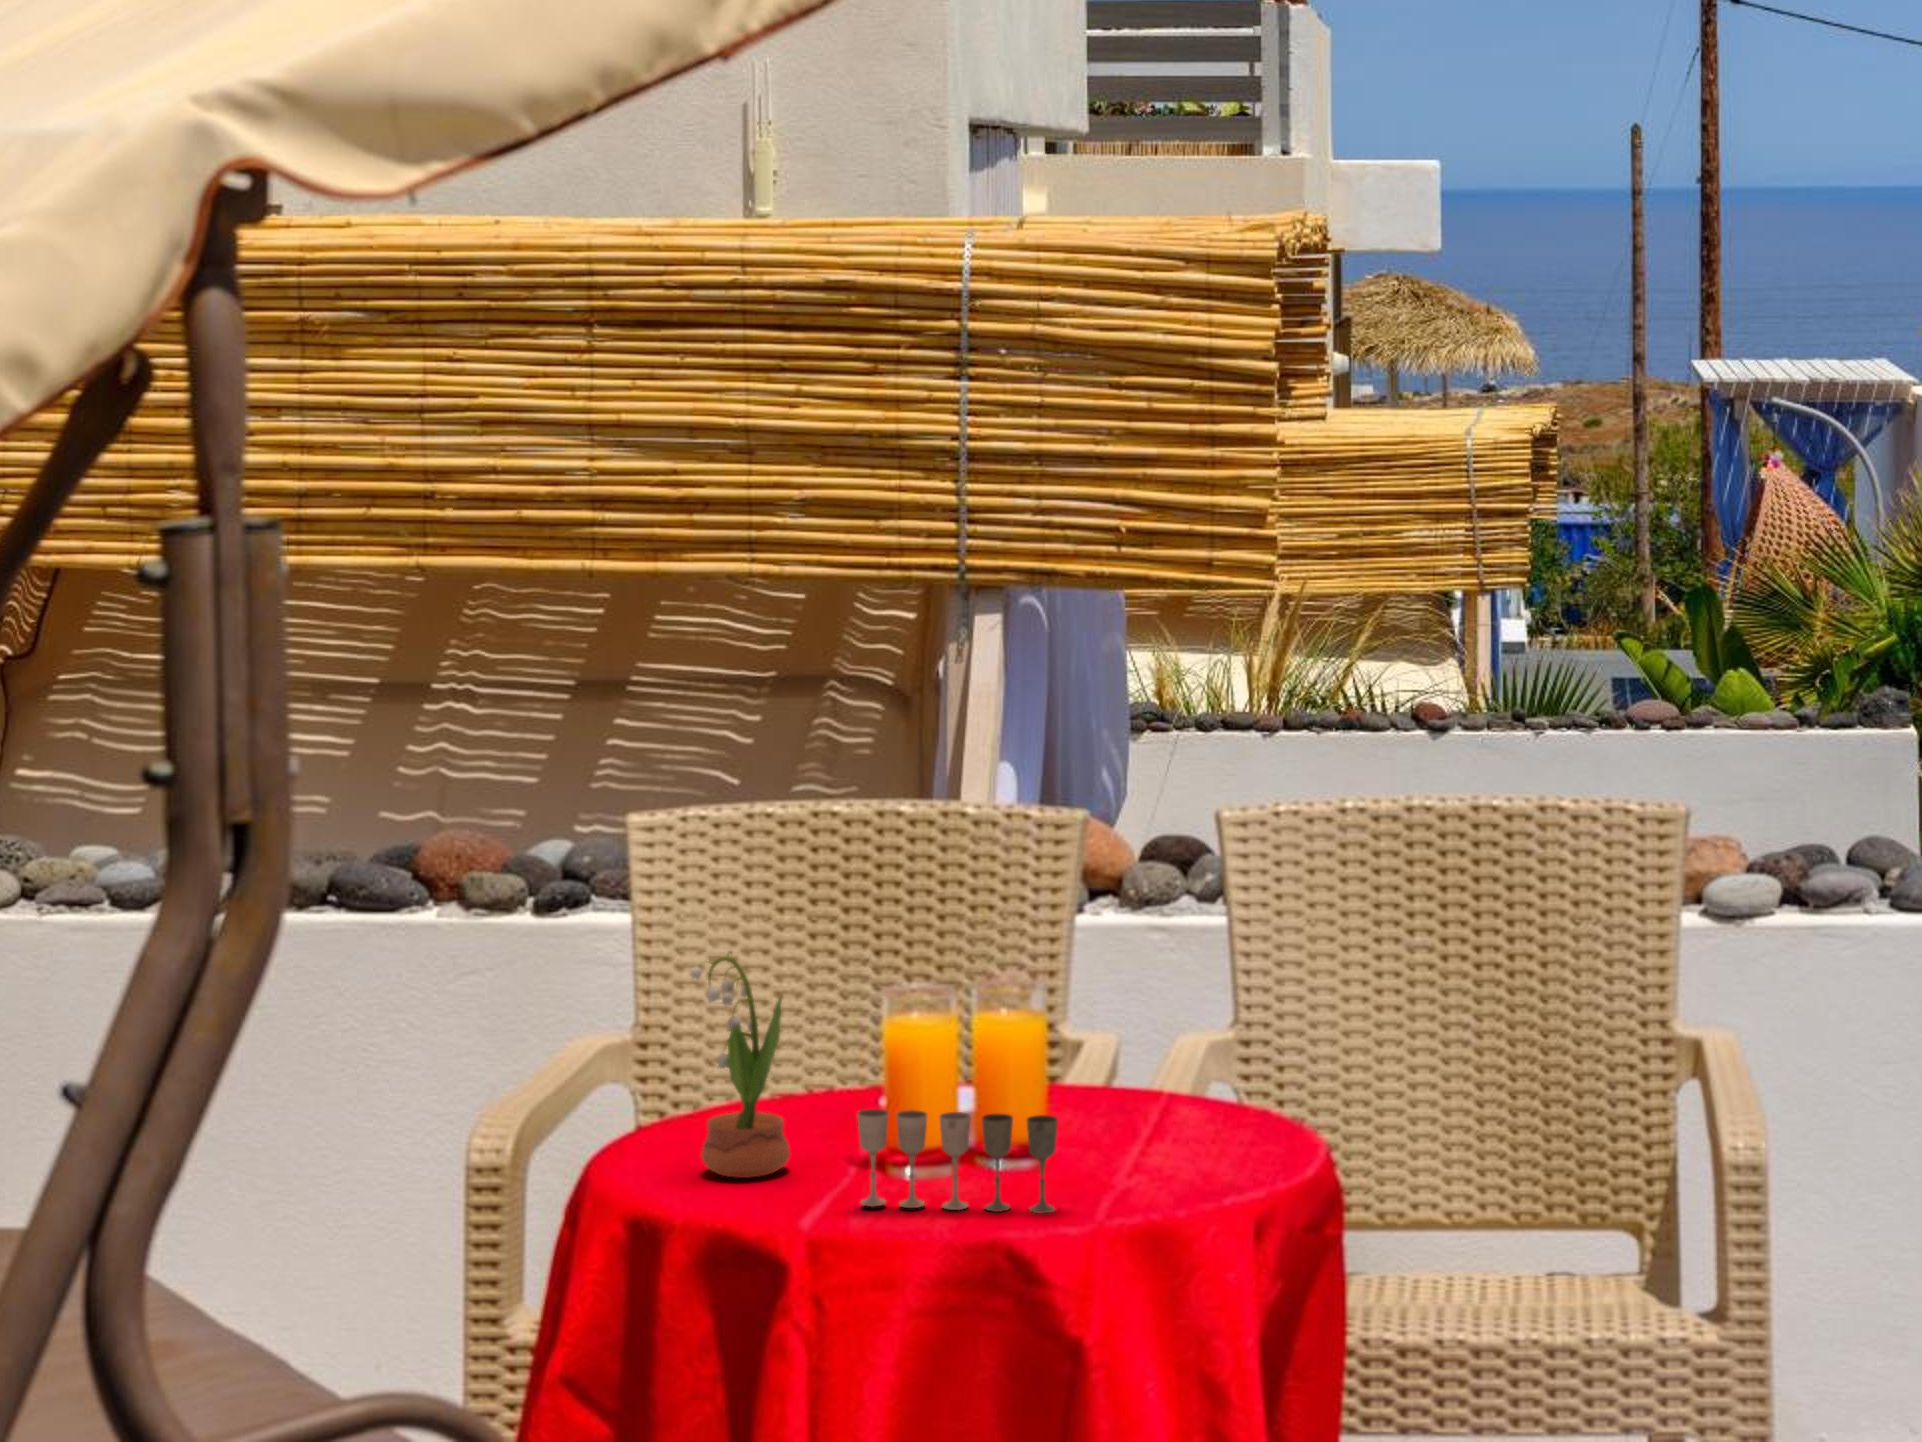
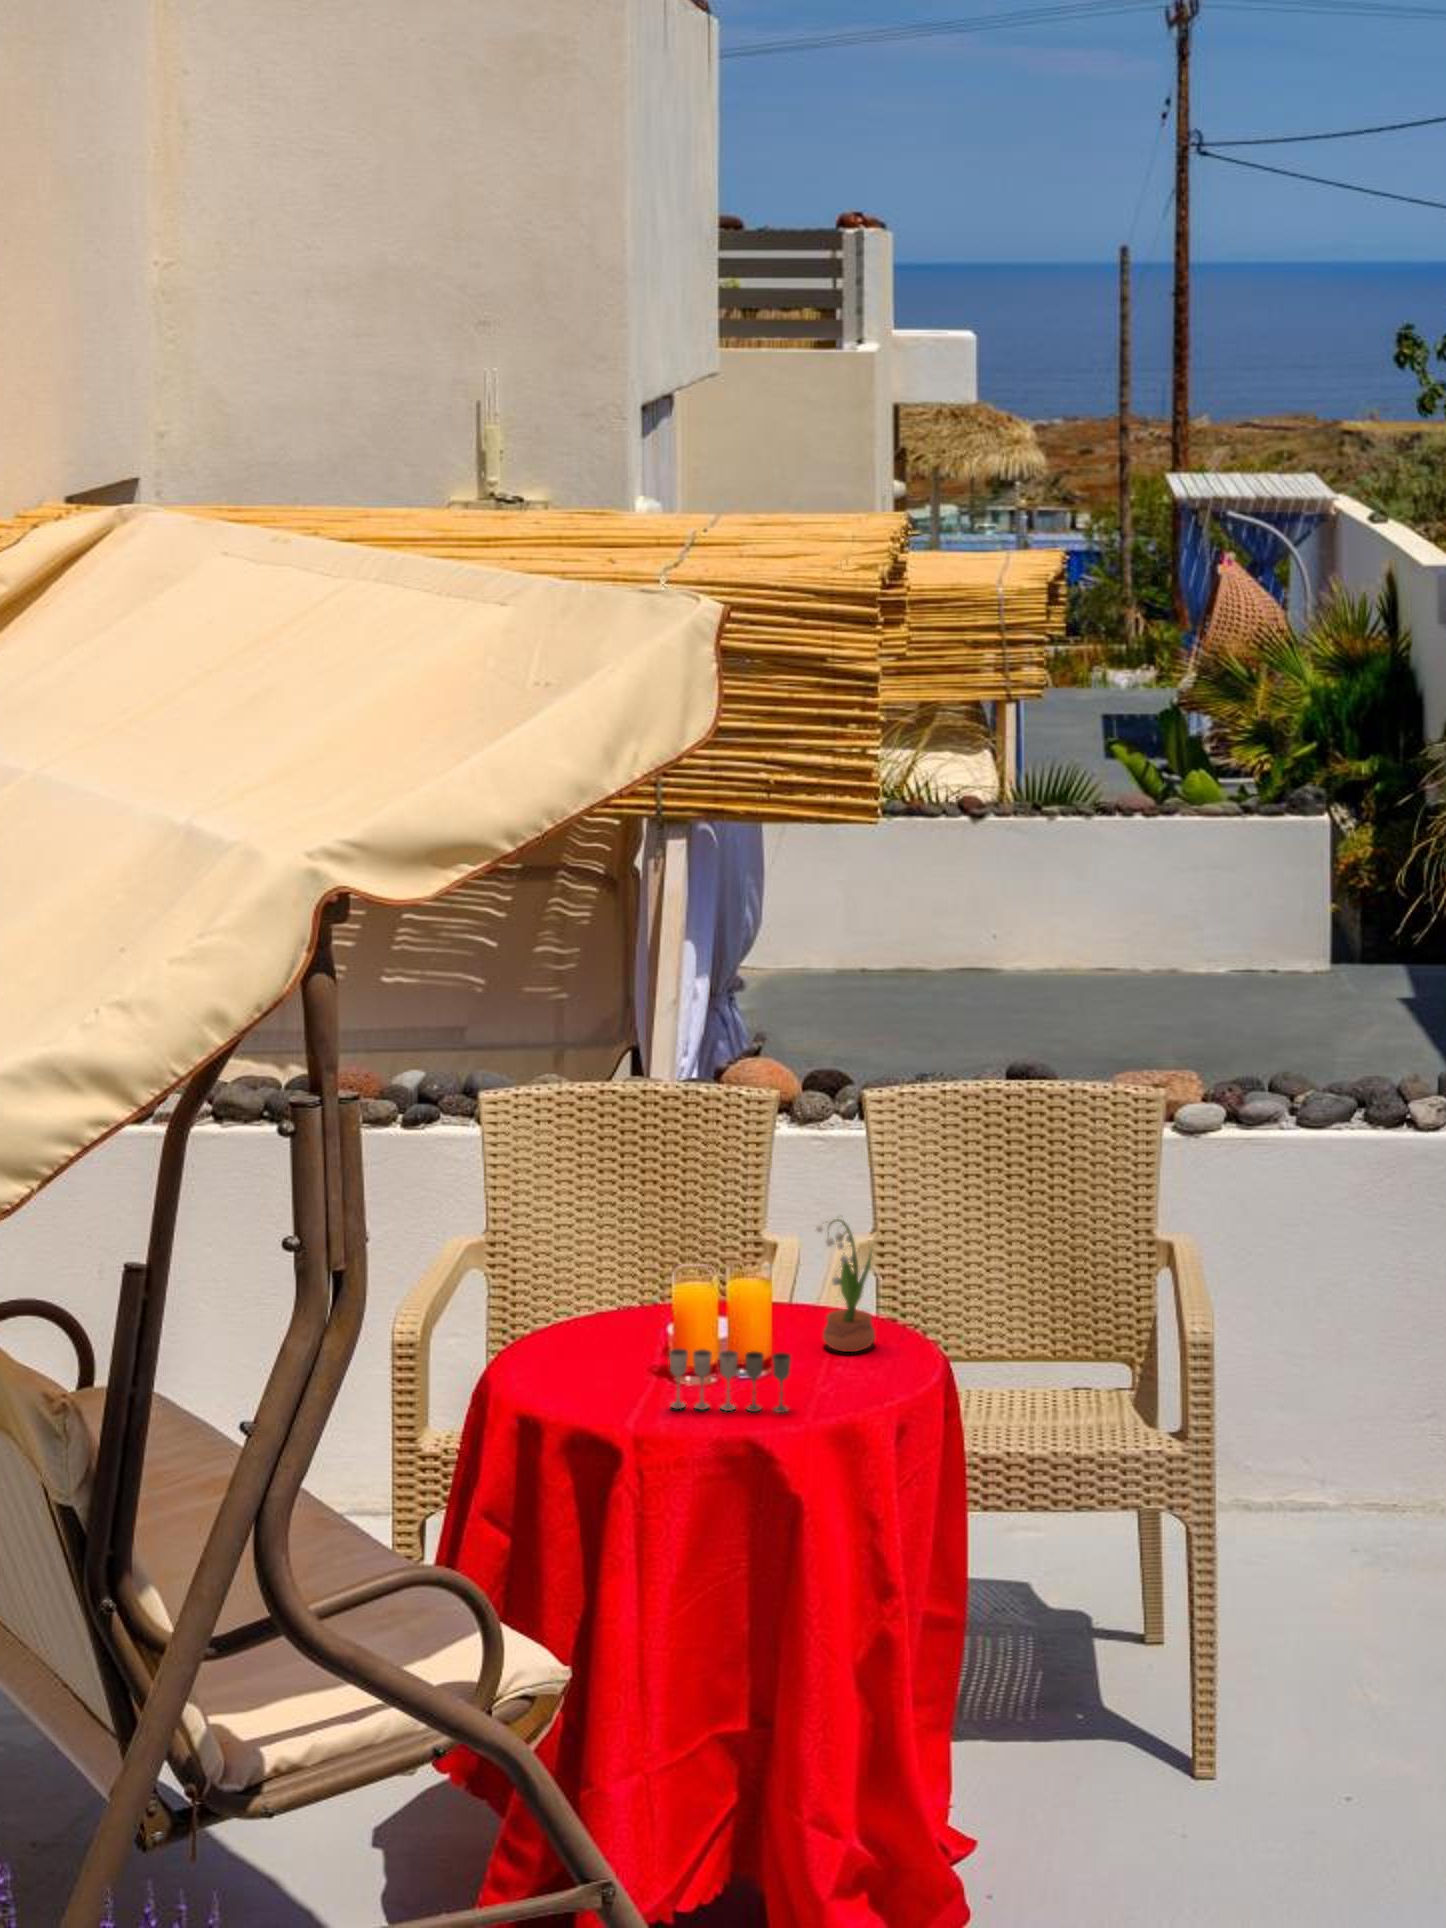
potted flower: present [689,952,790,1178] -> present [816,1219,875,1352]

